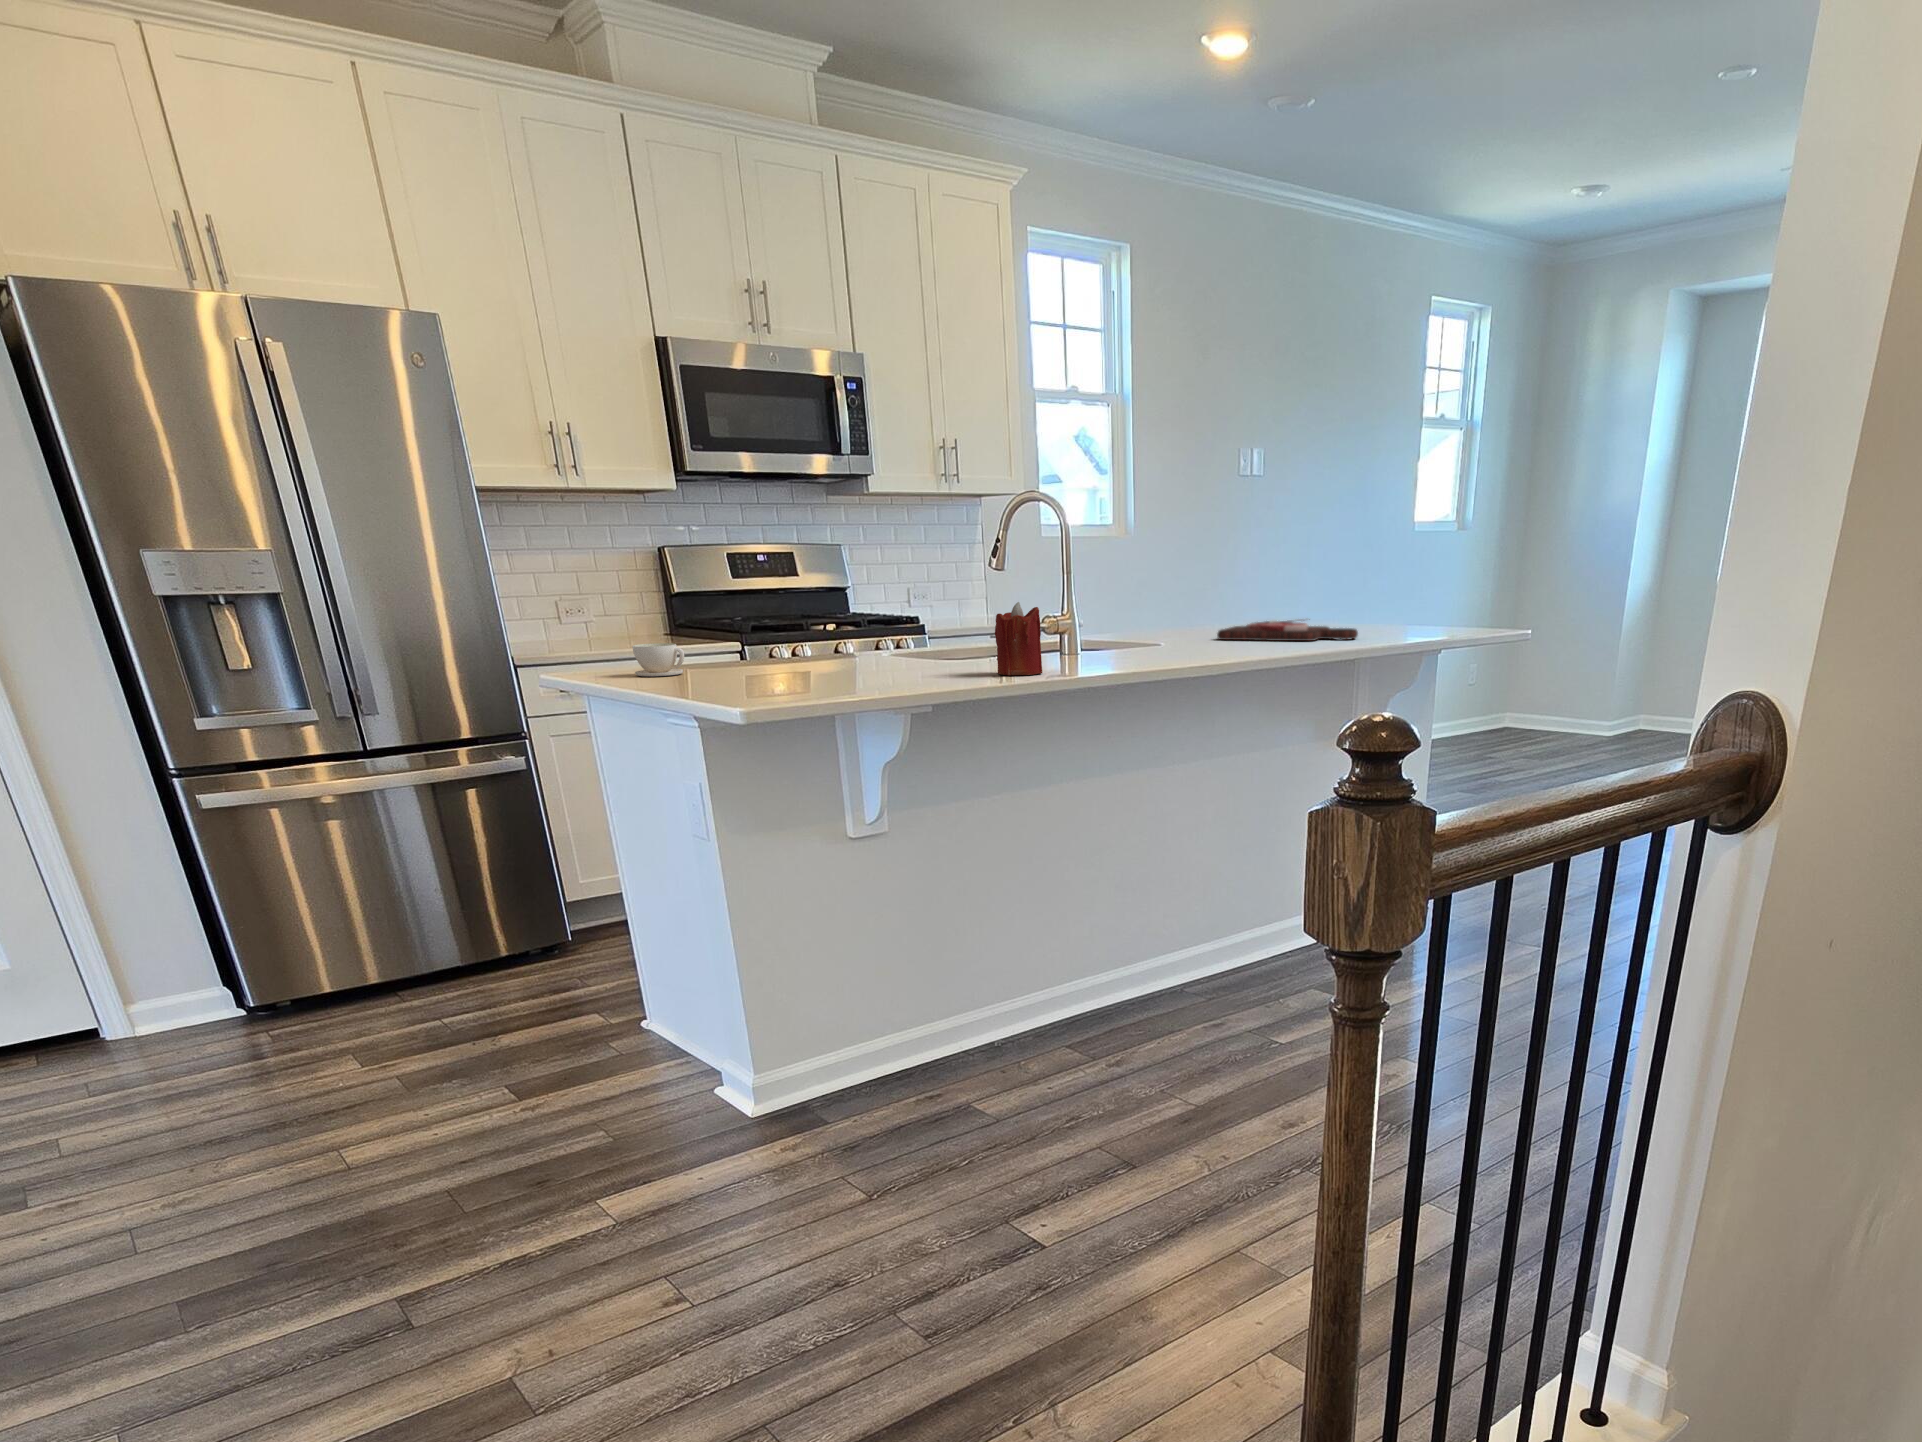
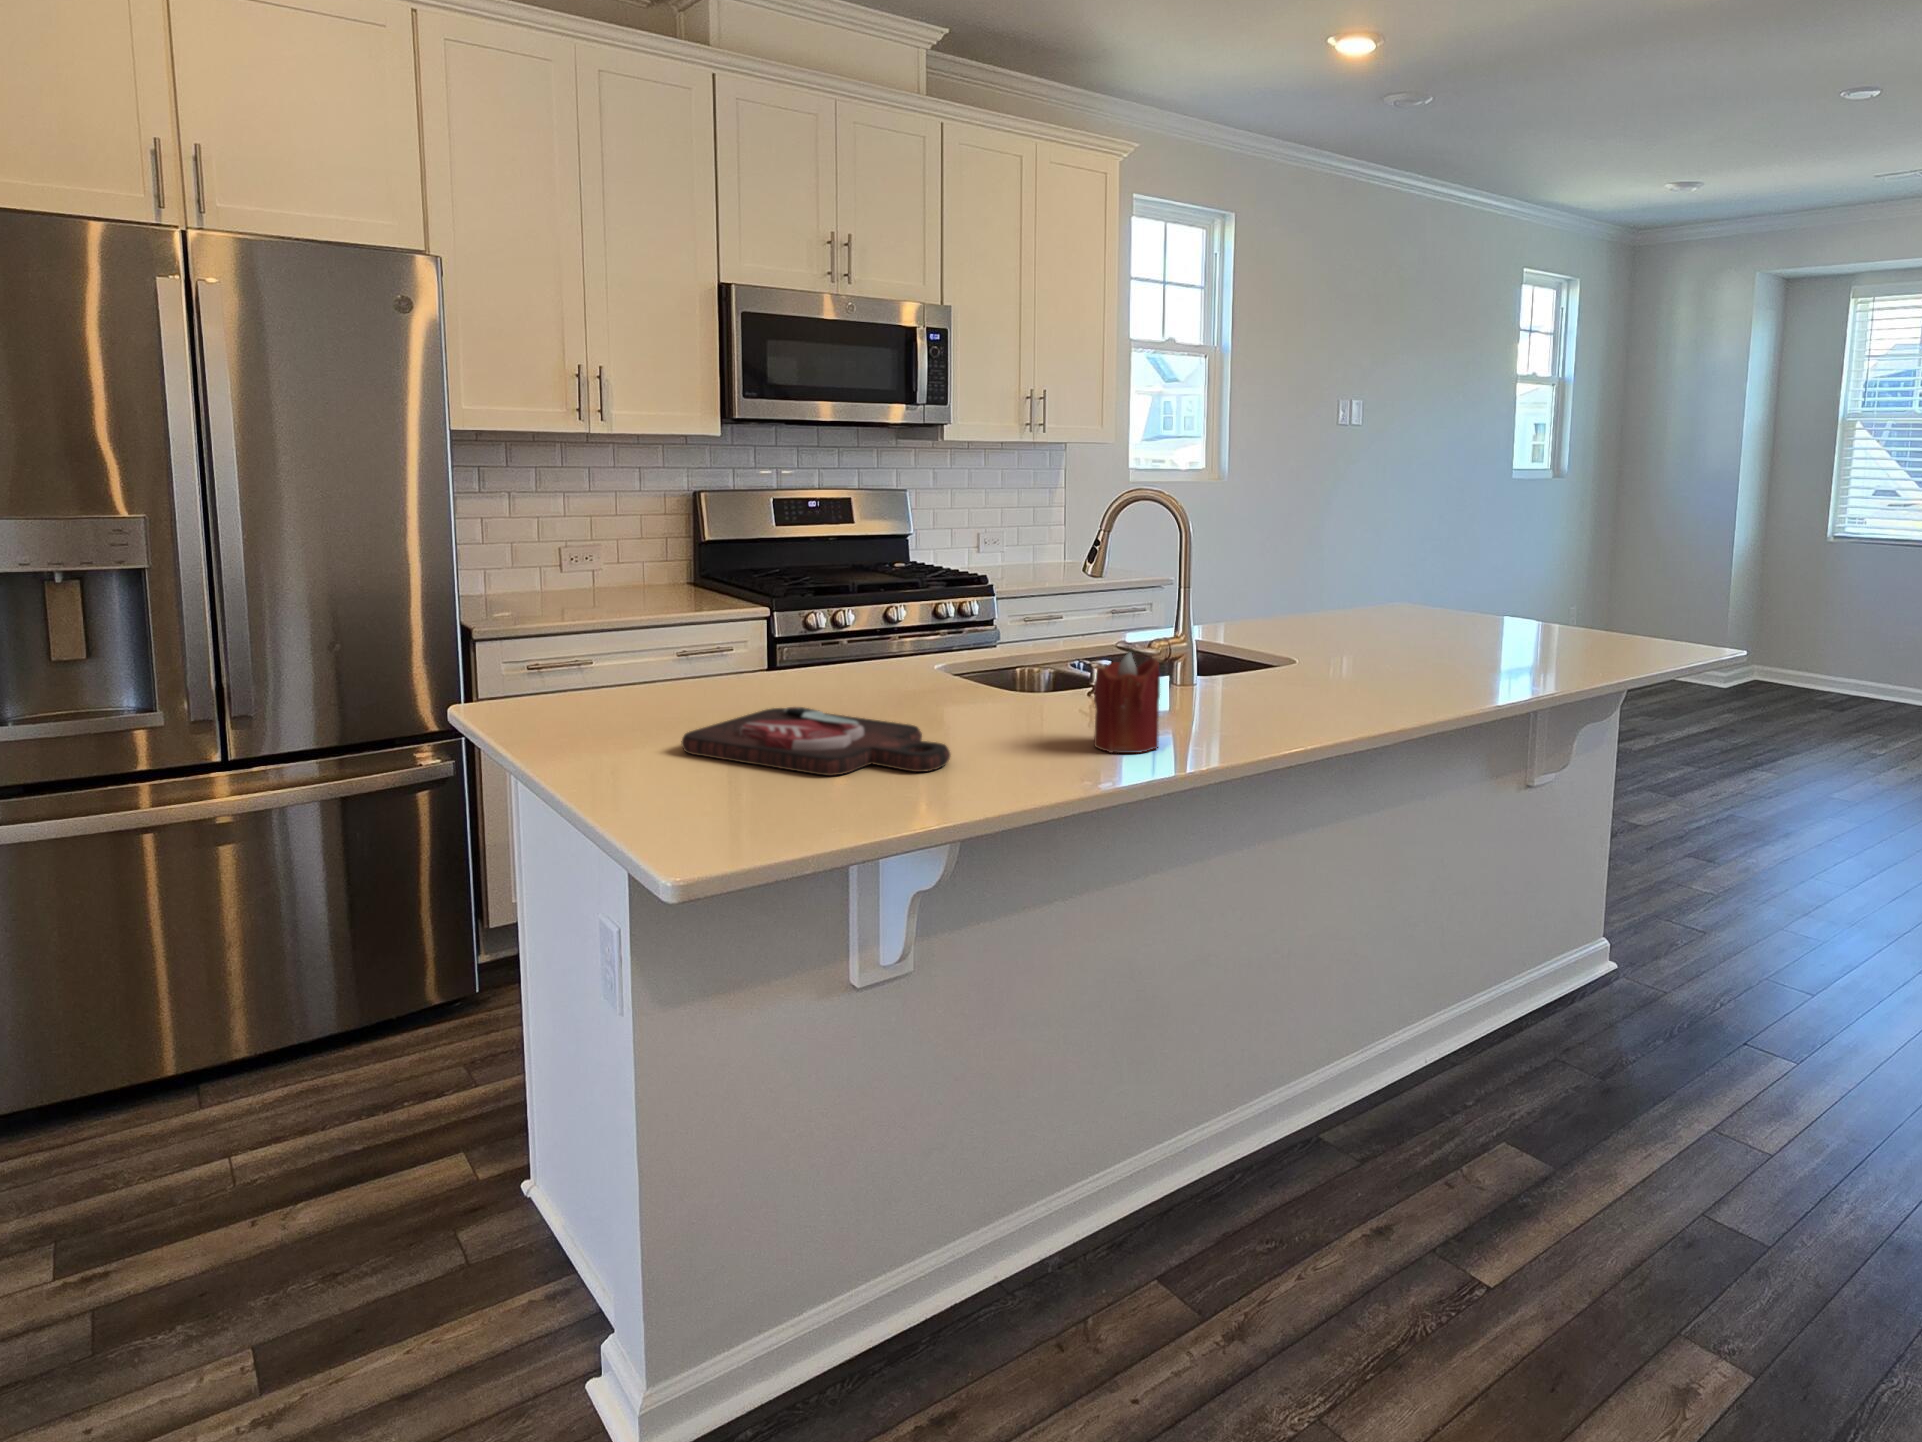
cutting board: present [1217,619,1358,641] -> present [681,707,950,776]
coffee cup: present [632,643,684,676] -> none [577,672,651,722]

